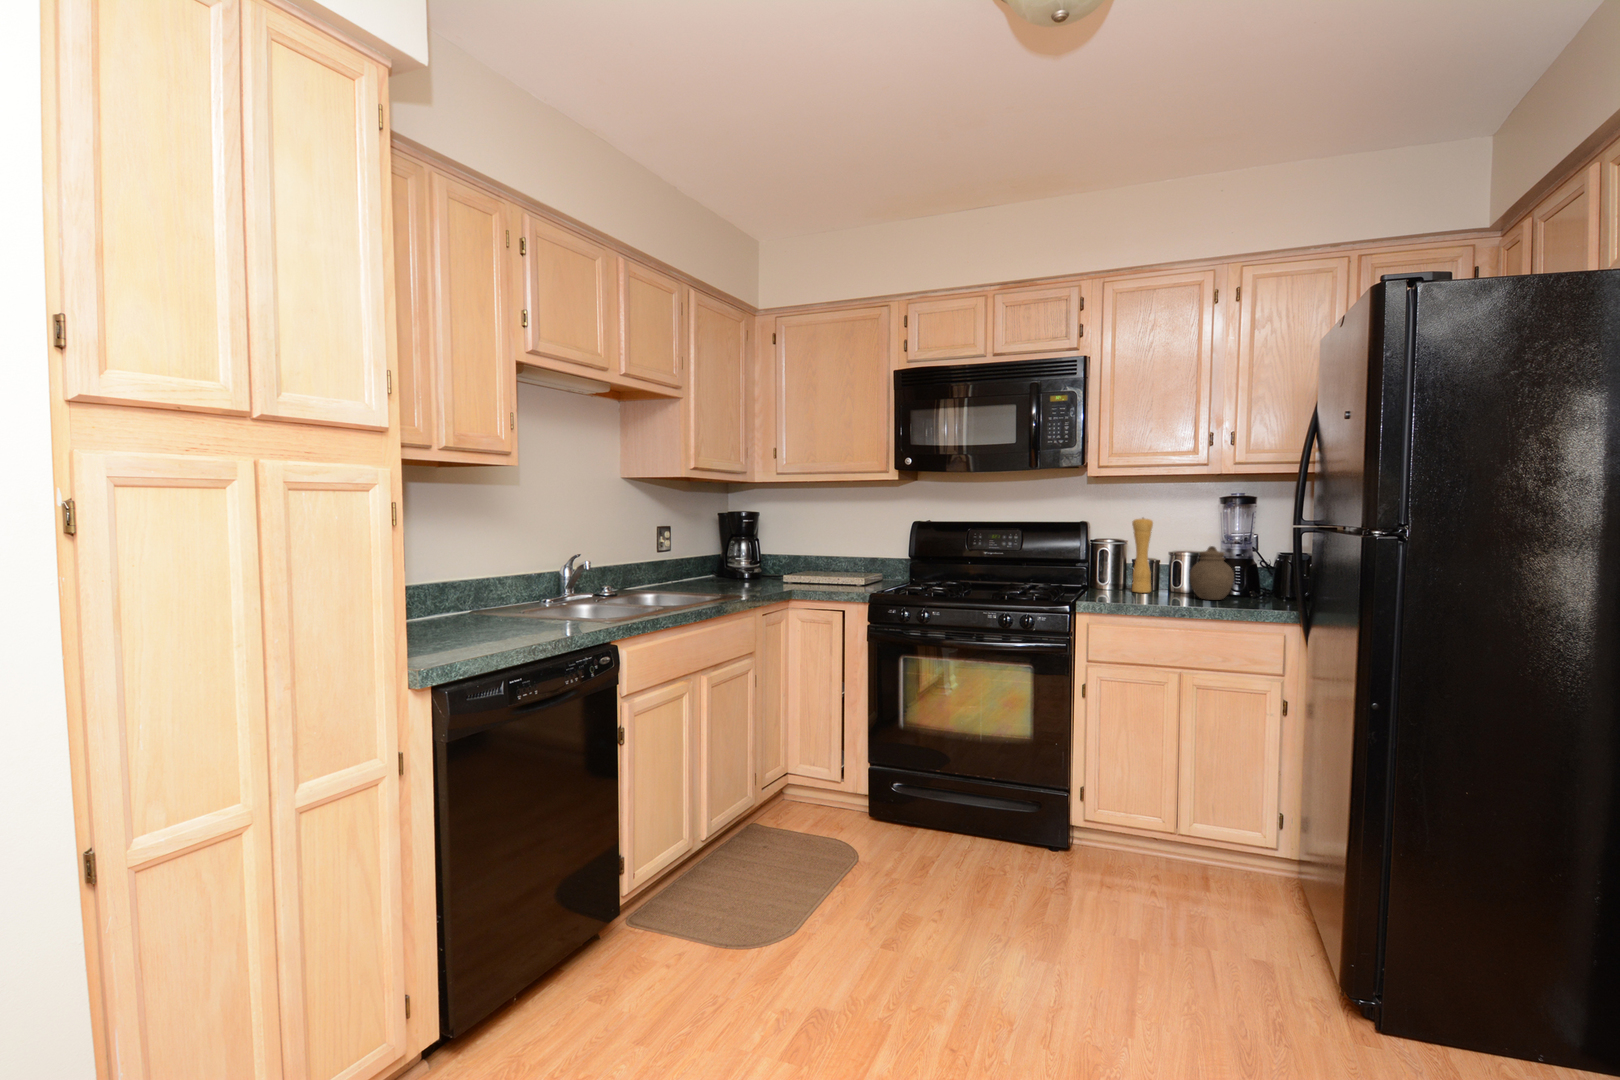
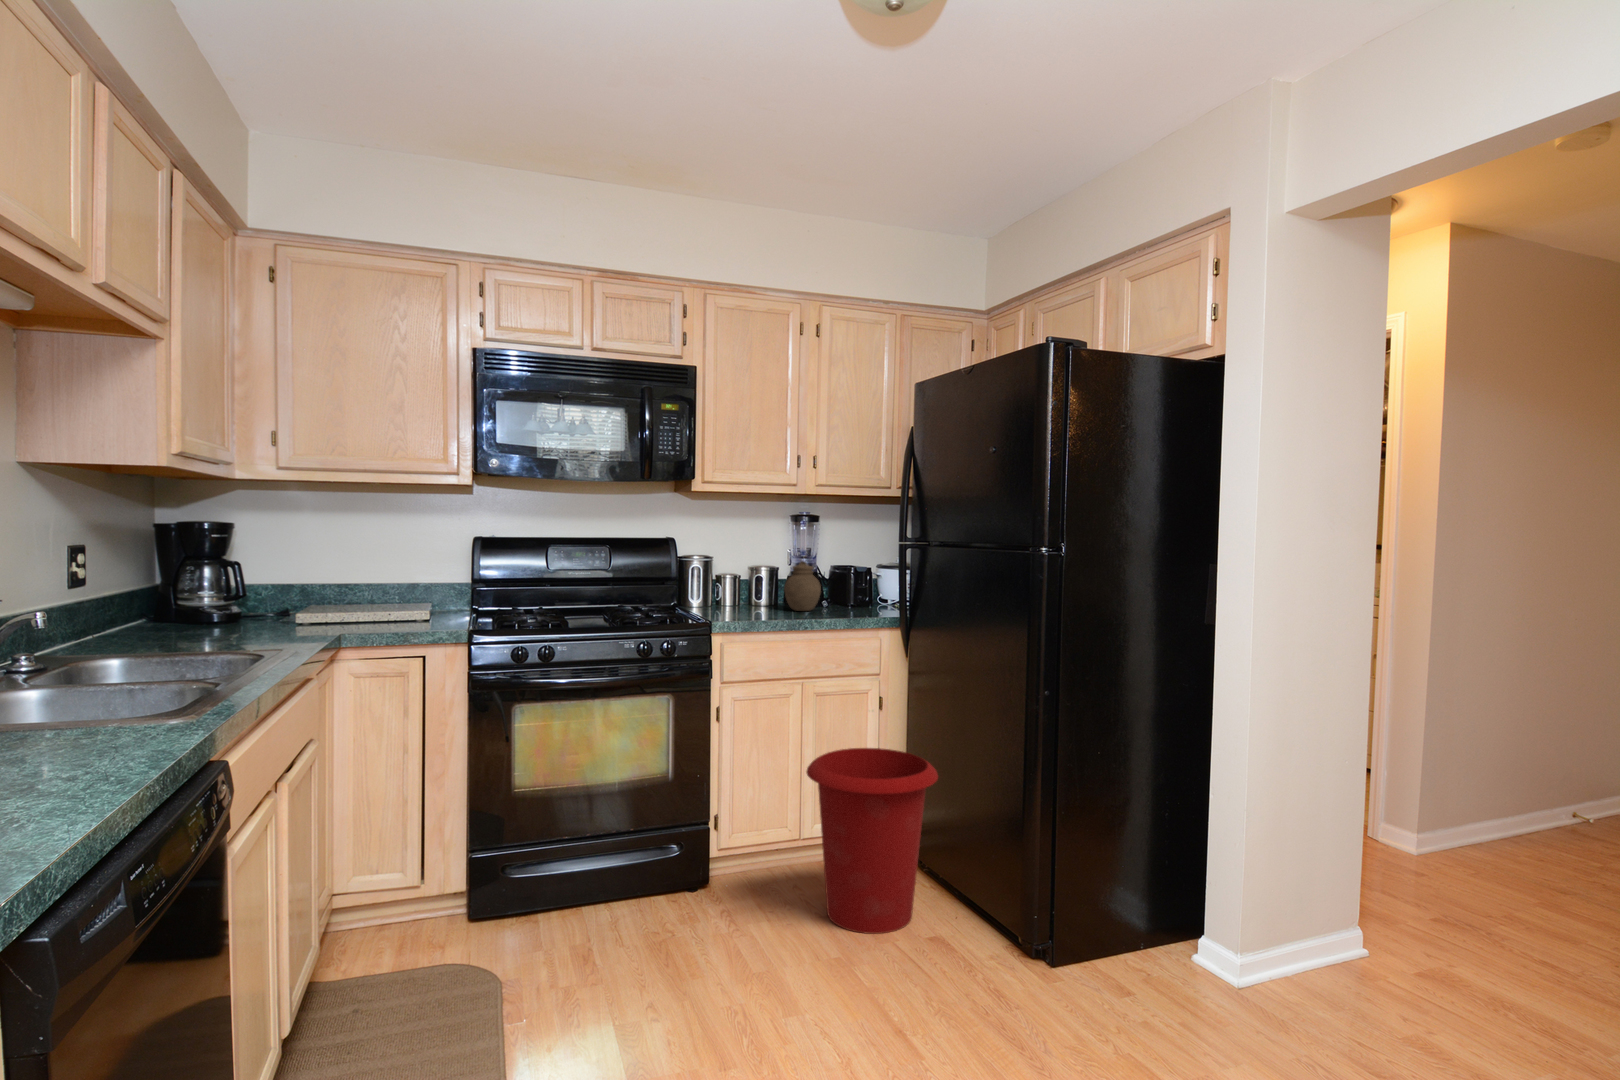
pepper mill: present [1132,518,1153,593] -> none [729,534,748,609]
waste bin: none [1138,749,1302,960] -> present [806,748,938,934]

